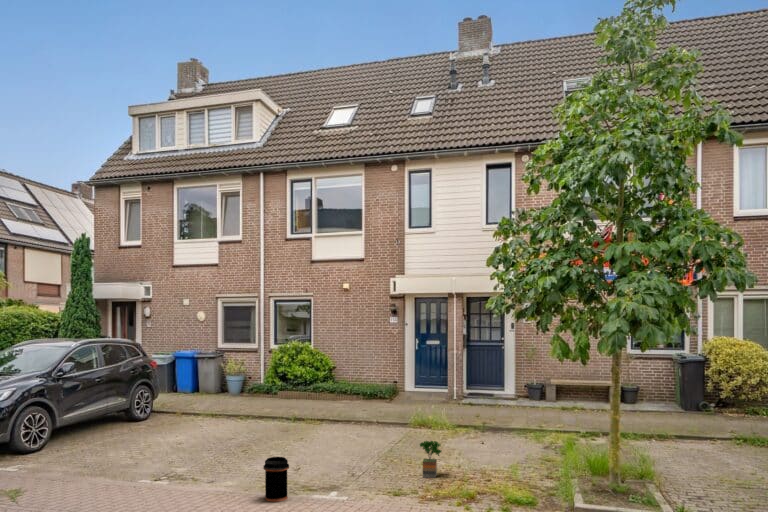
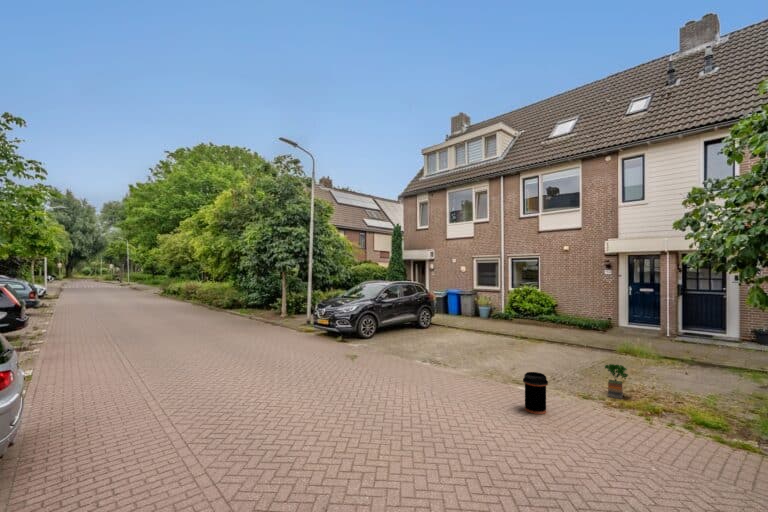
potted tree: present [420,441,442,478] -> present [605,364,628,399]

